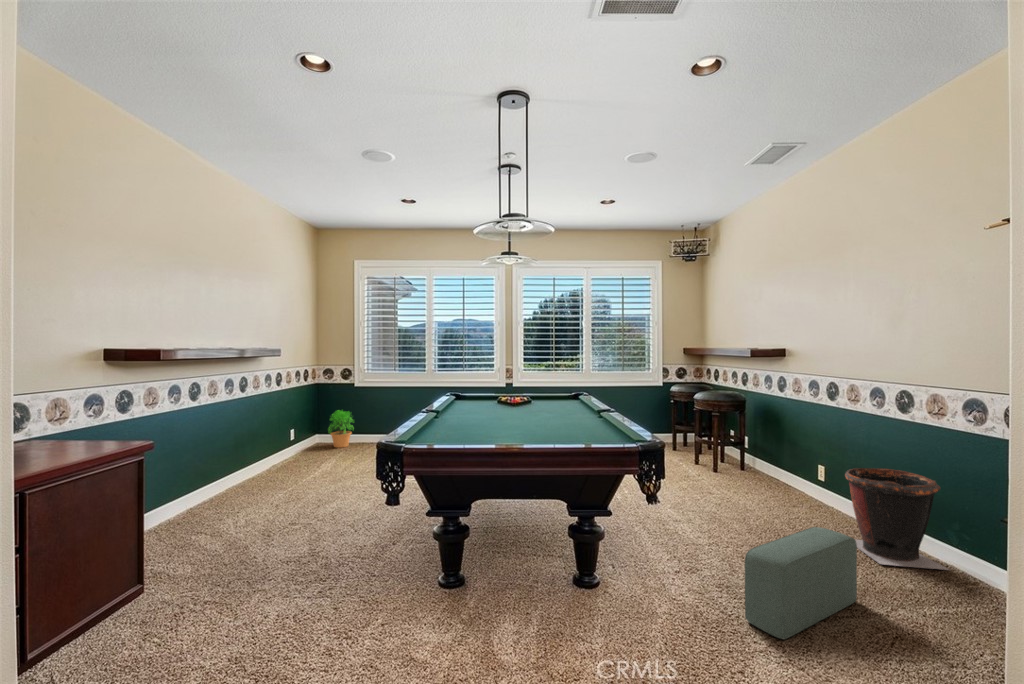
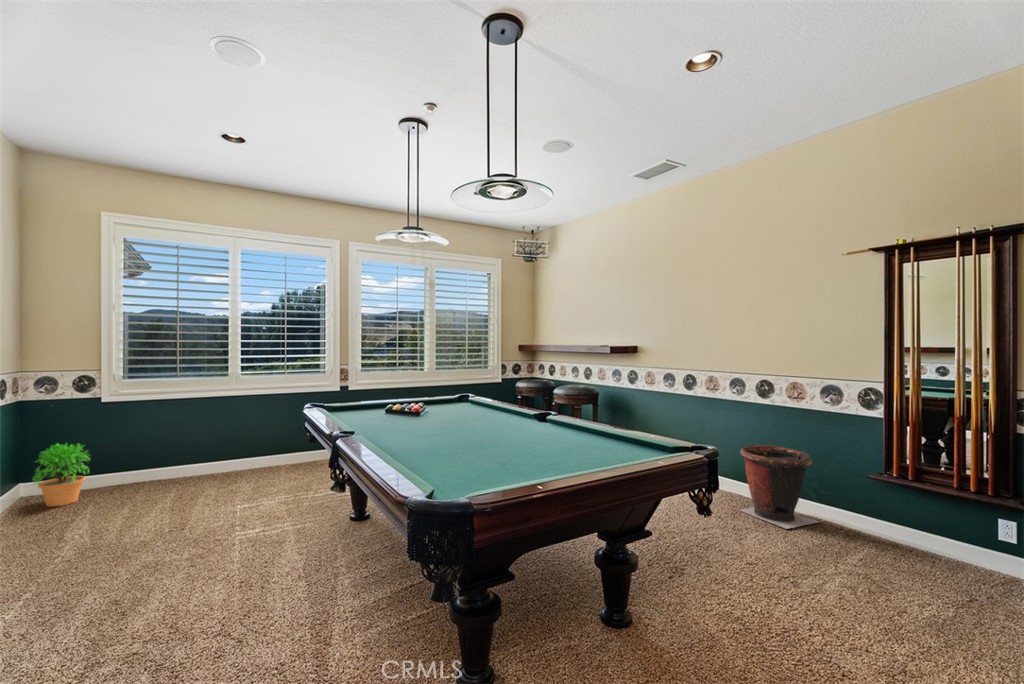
pouf: present [745,527,857,639] -> none [784,511,852,640]

